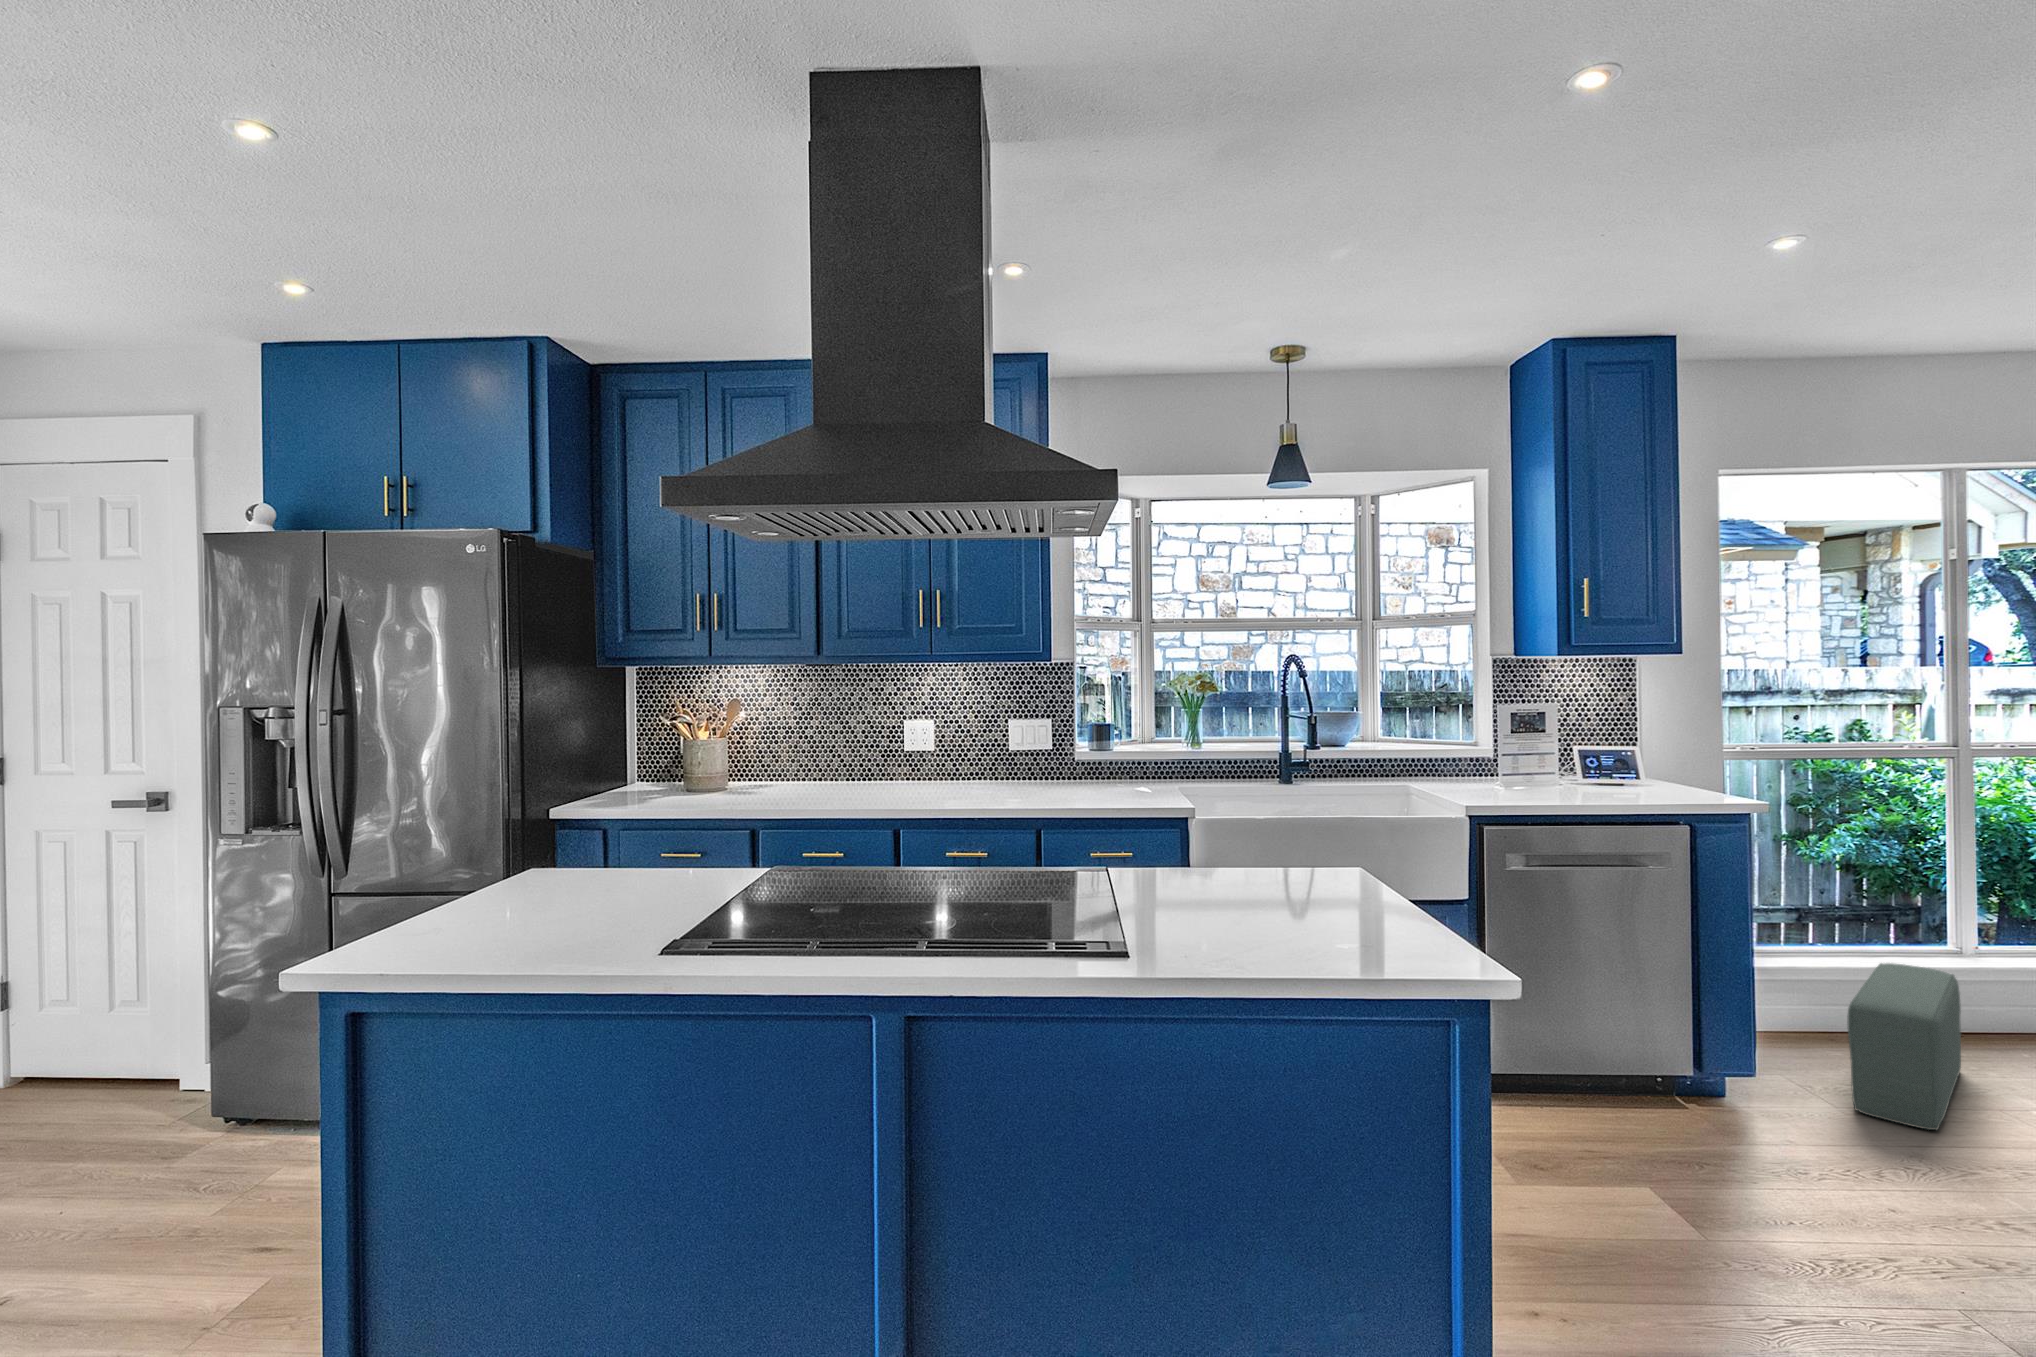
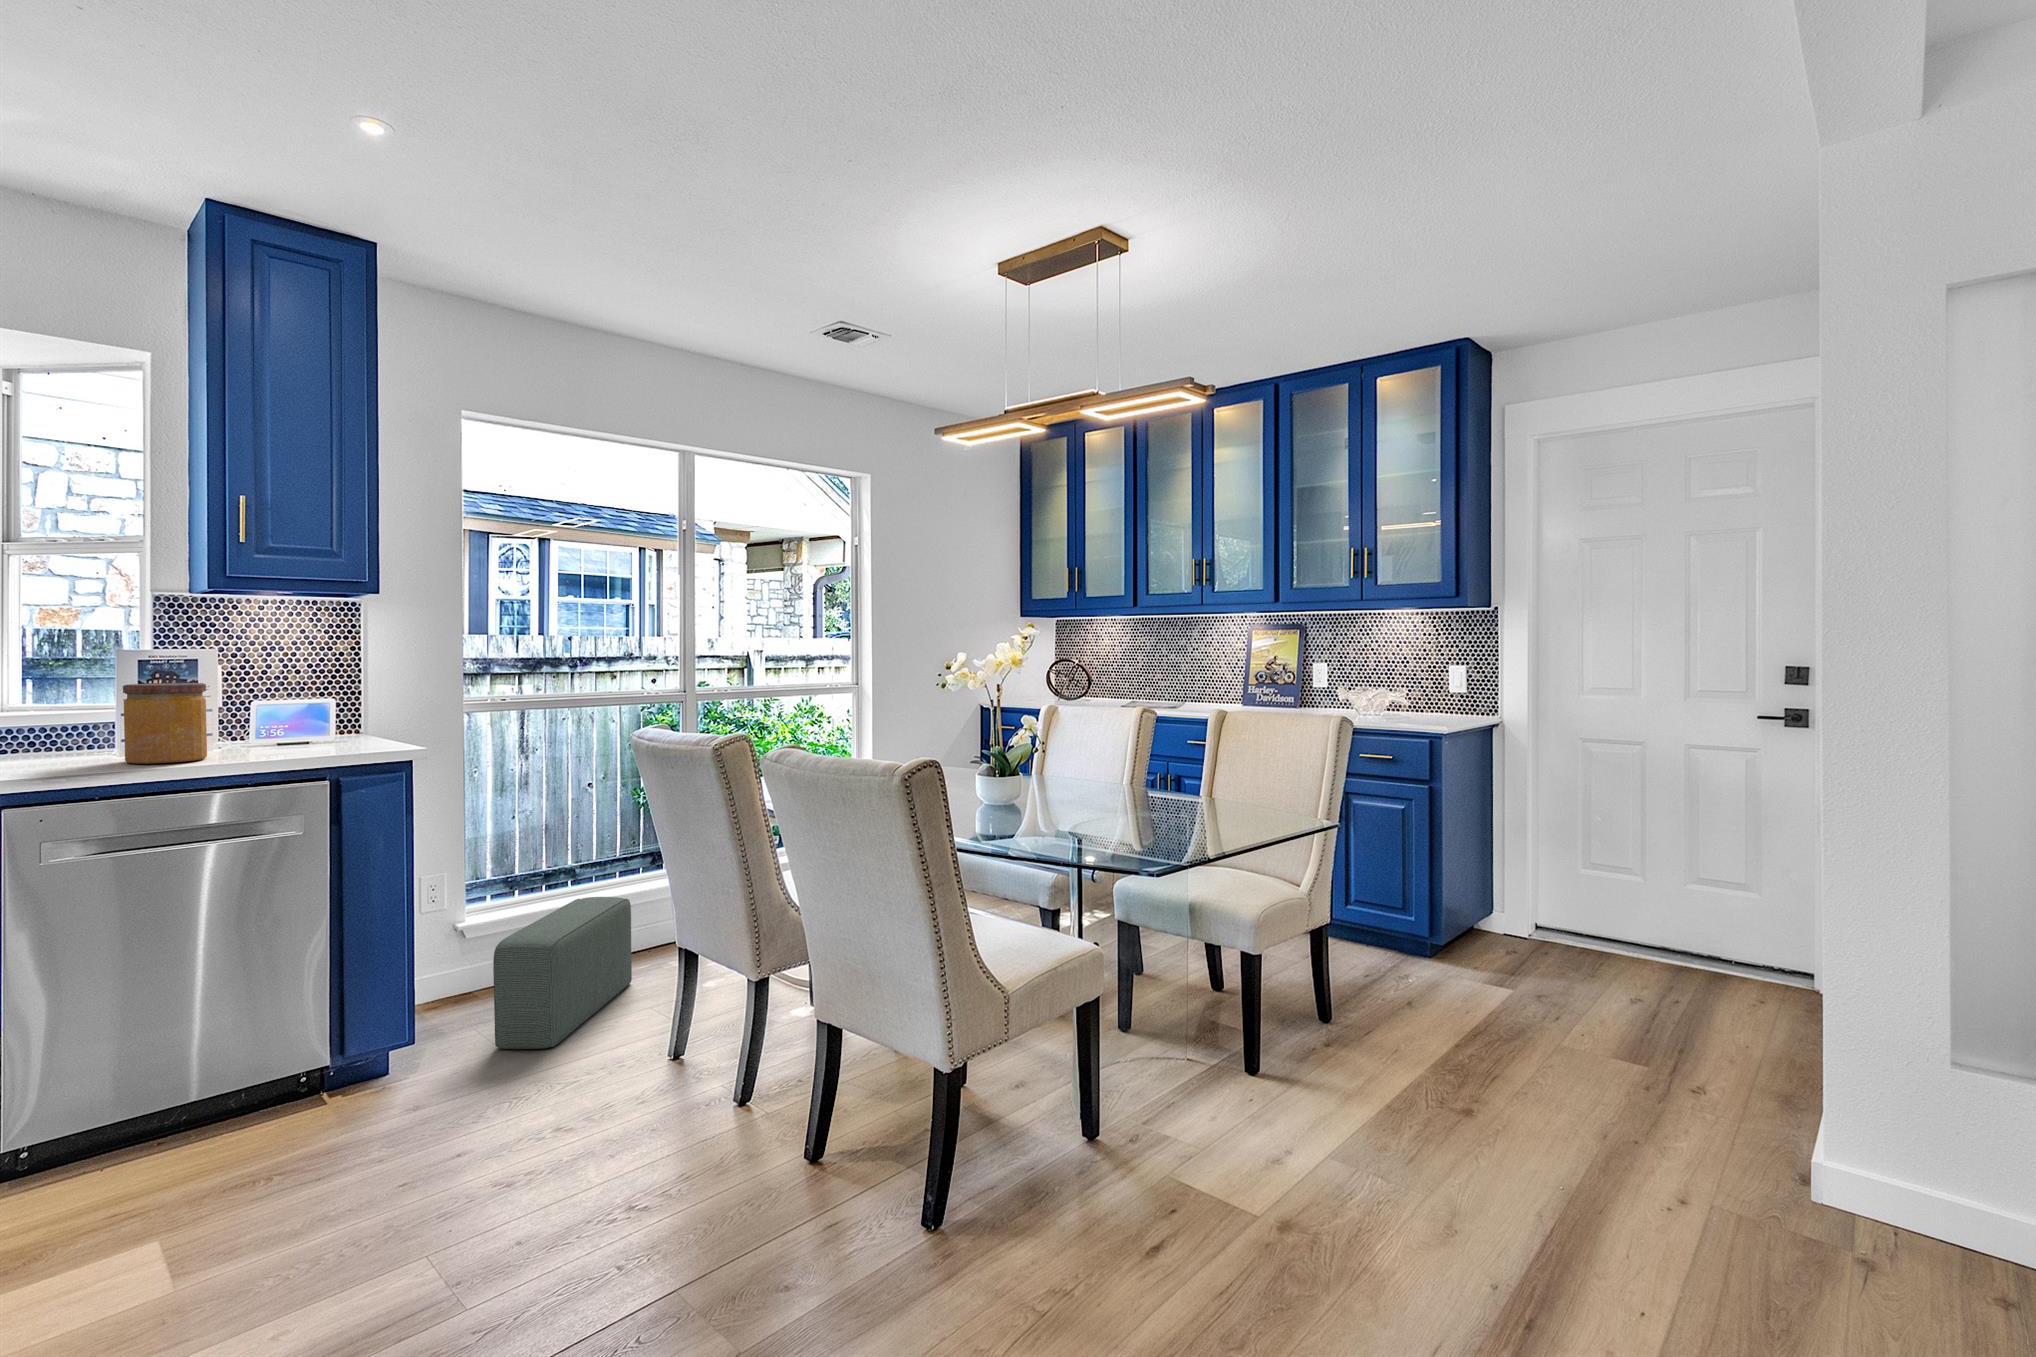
jar: none [1523,733,1584,799] -> present [123,683,207,764]

